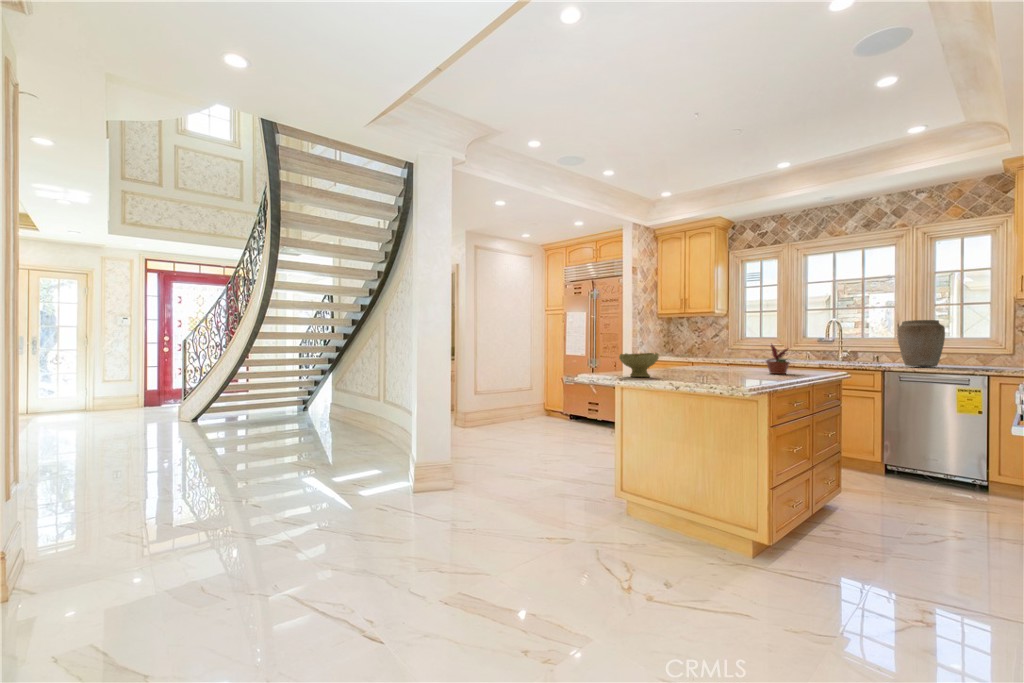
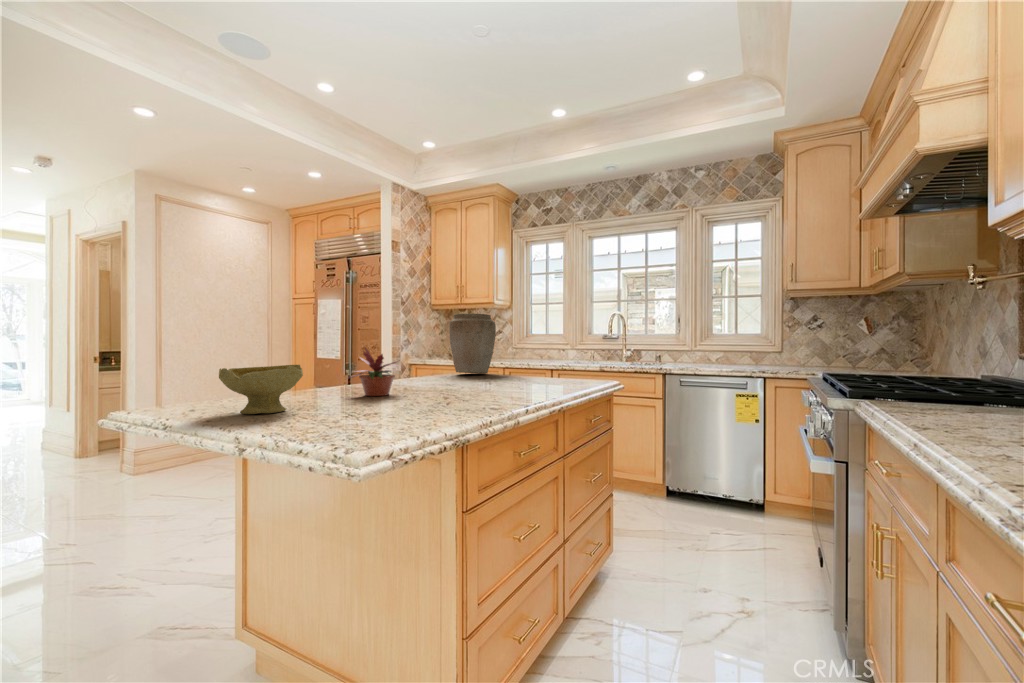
vase: present [897,320,945,367] -> present [449,314,496,374]
potted plant: present [766,345,790,374] -> present [350,348,398,396]

